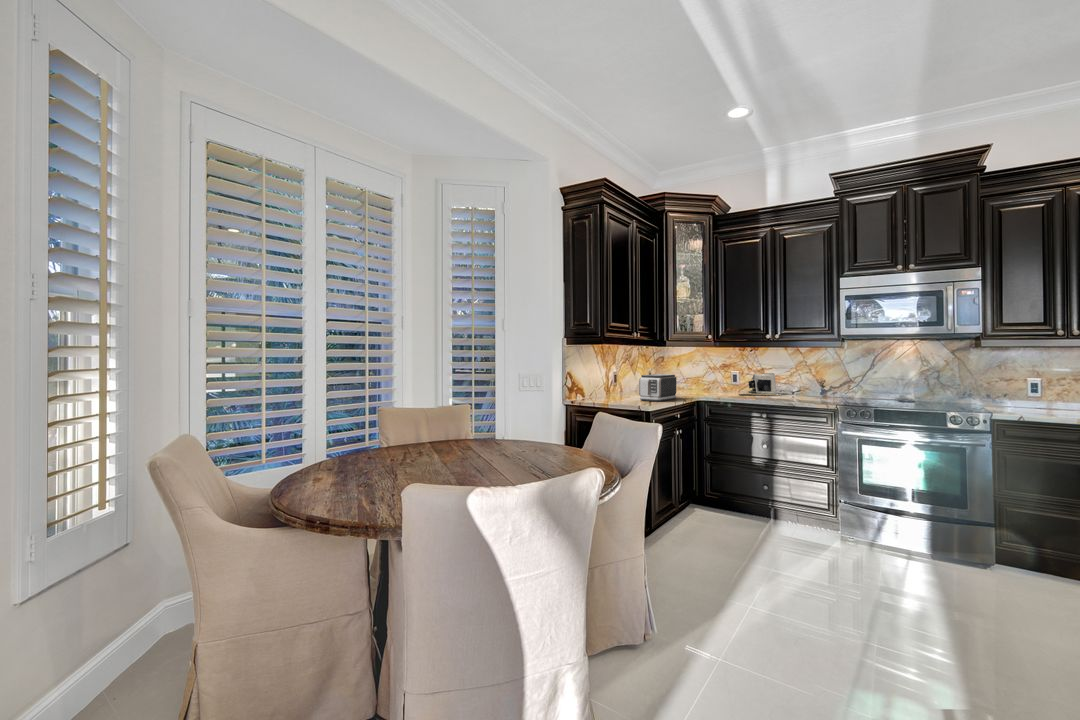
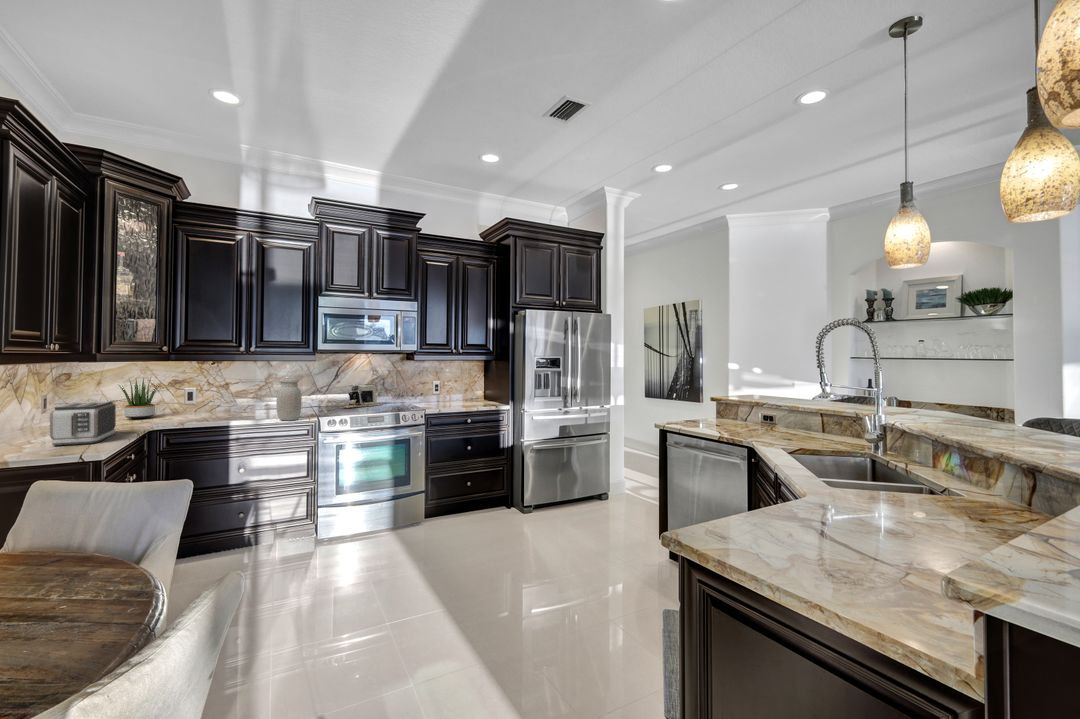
potted plant: none [687,361,716,393] -> present [119,378,159,419]
jar: none [791,362,816,403] -> present [277,378,302,421]
coffee maker: present [739,373,781,396] -> present [345,384,382,408]

